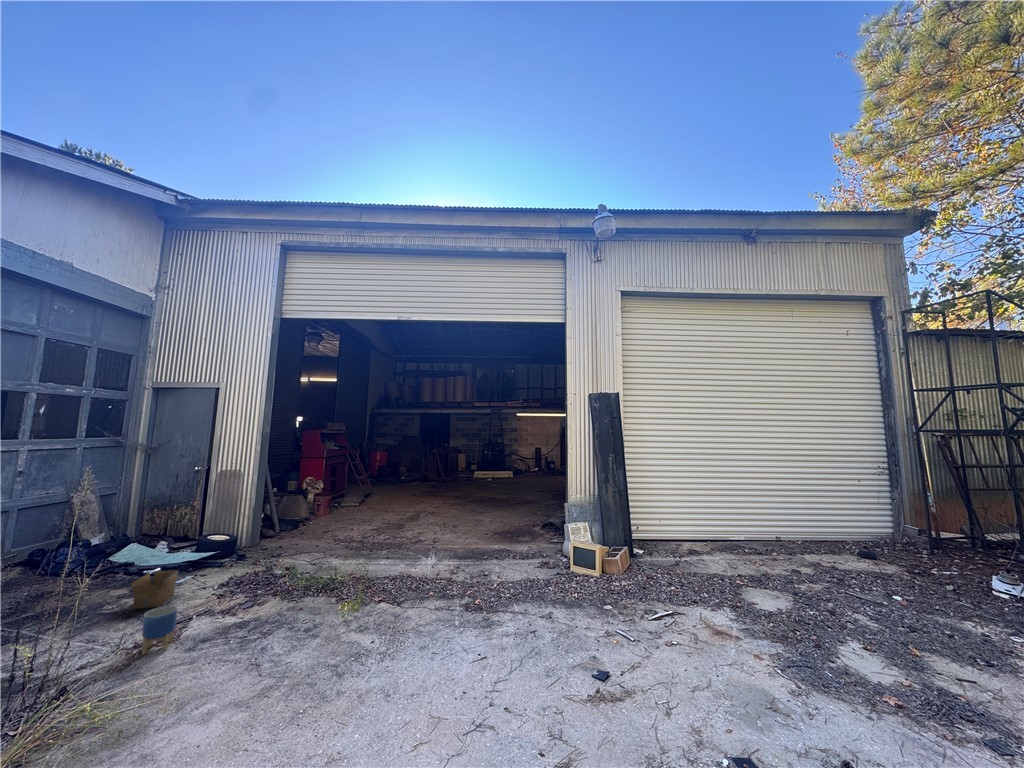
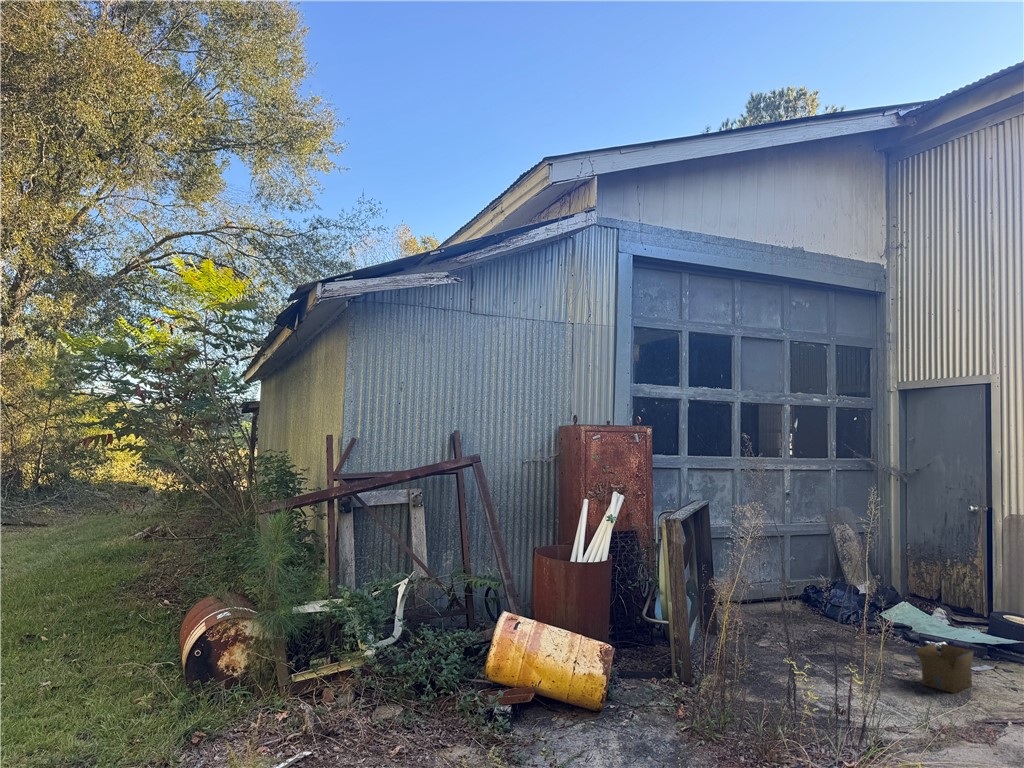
planter: present [142,606,177,655] -> none [945,688,989,752]

